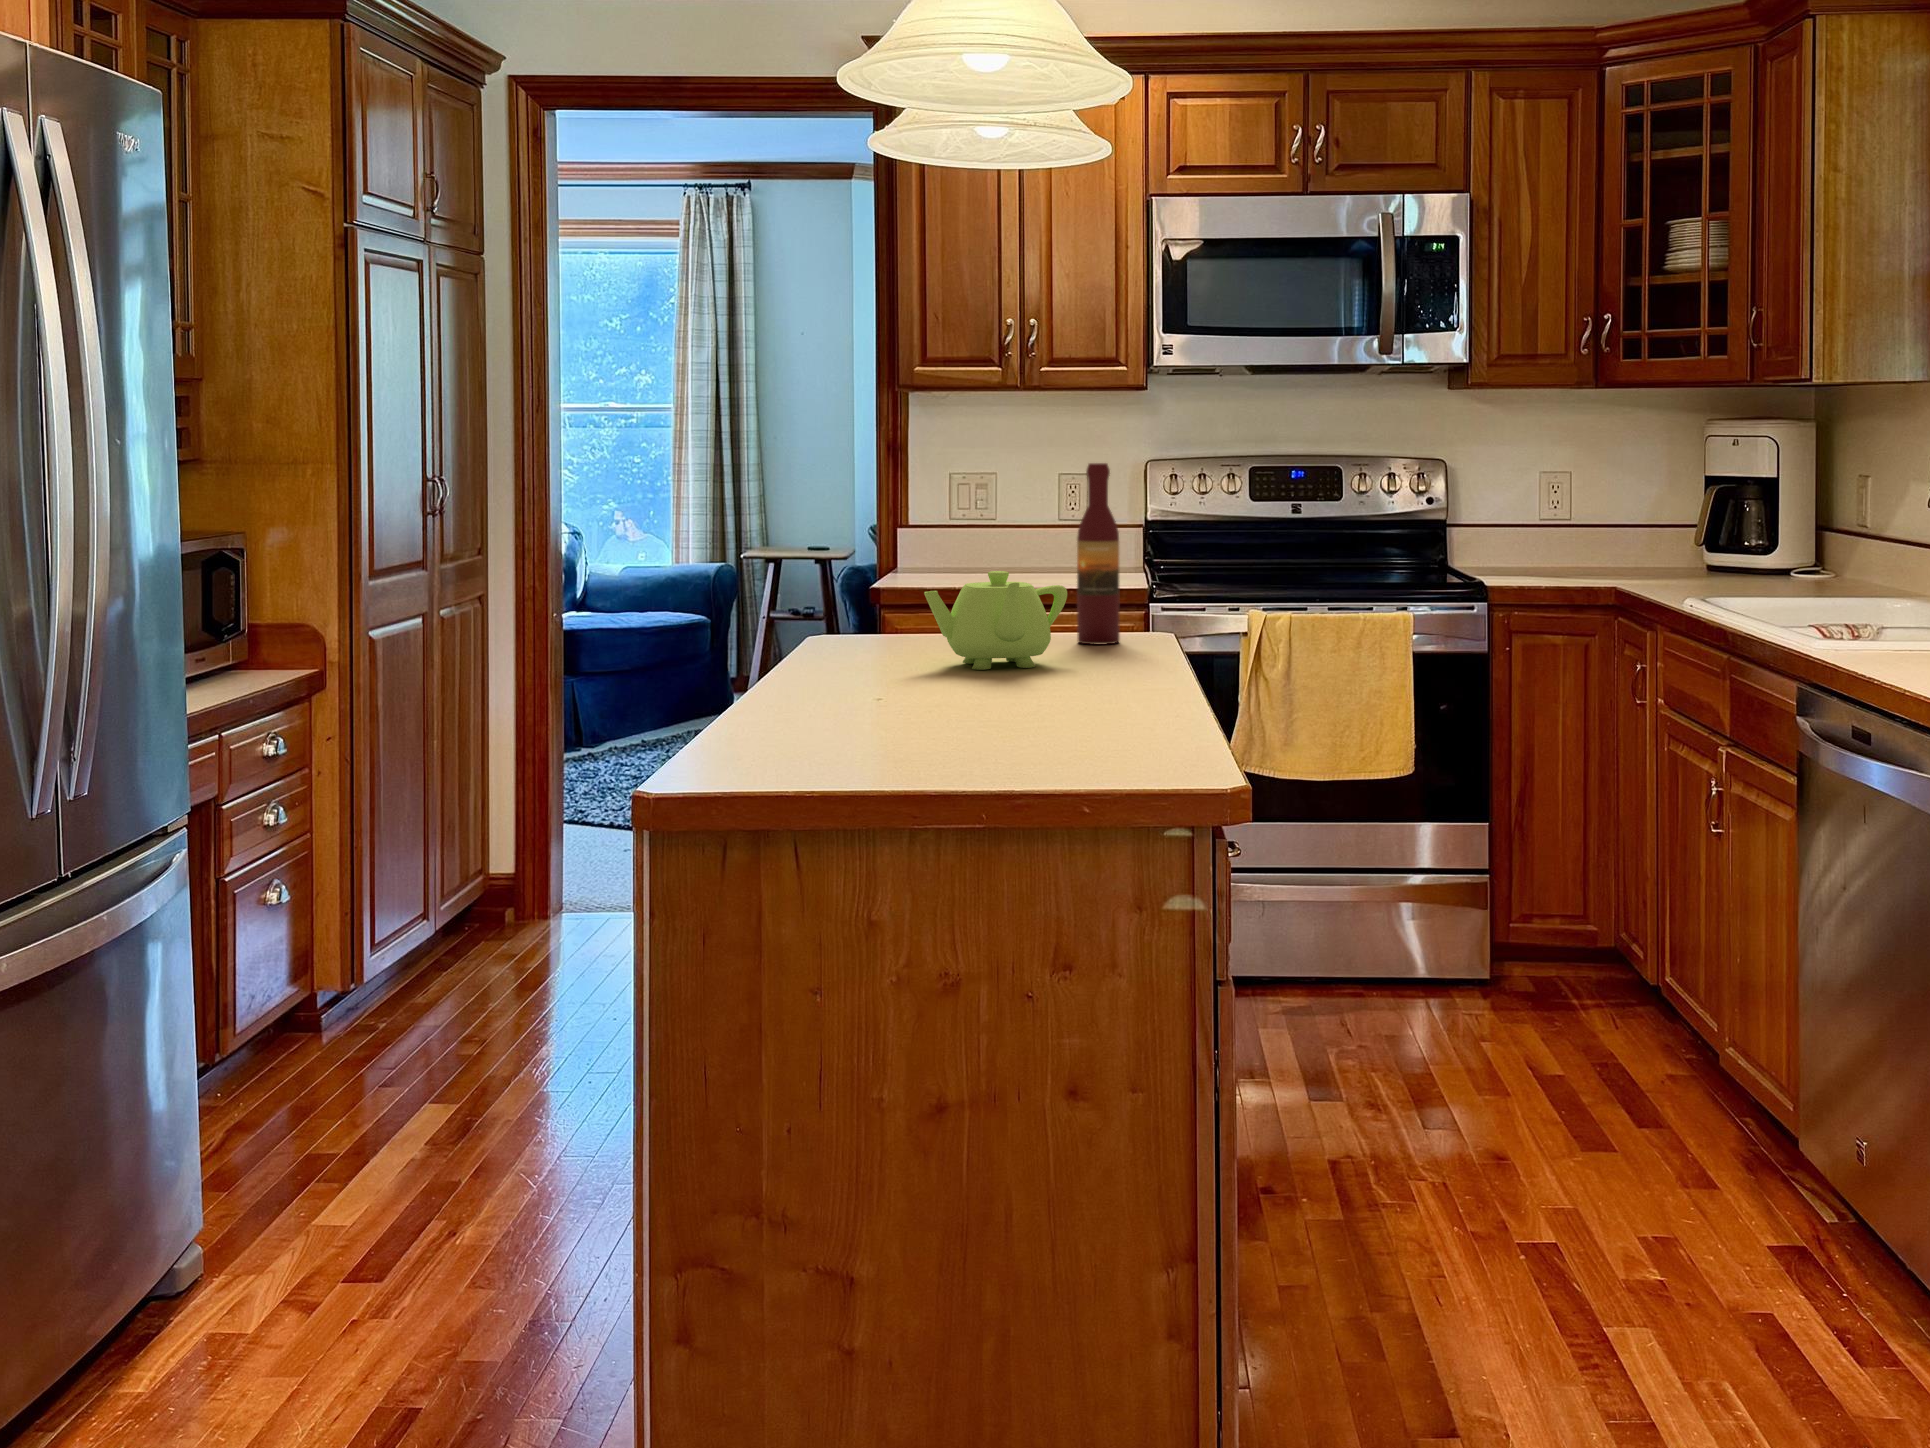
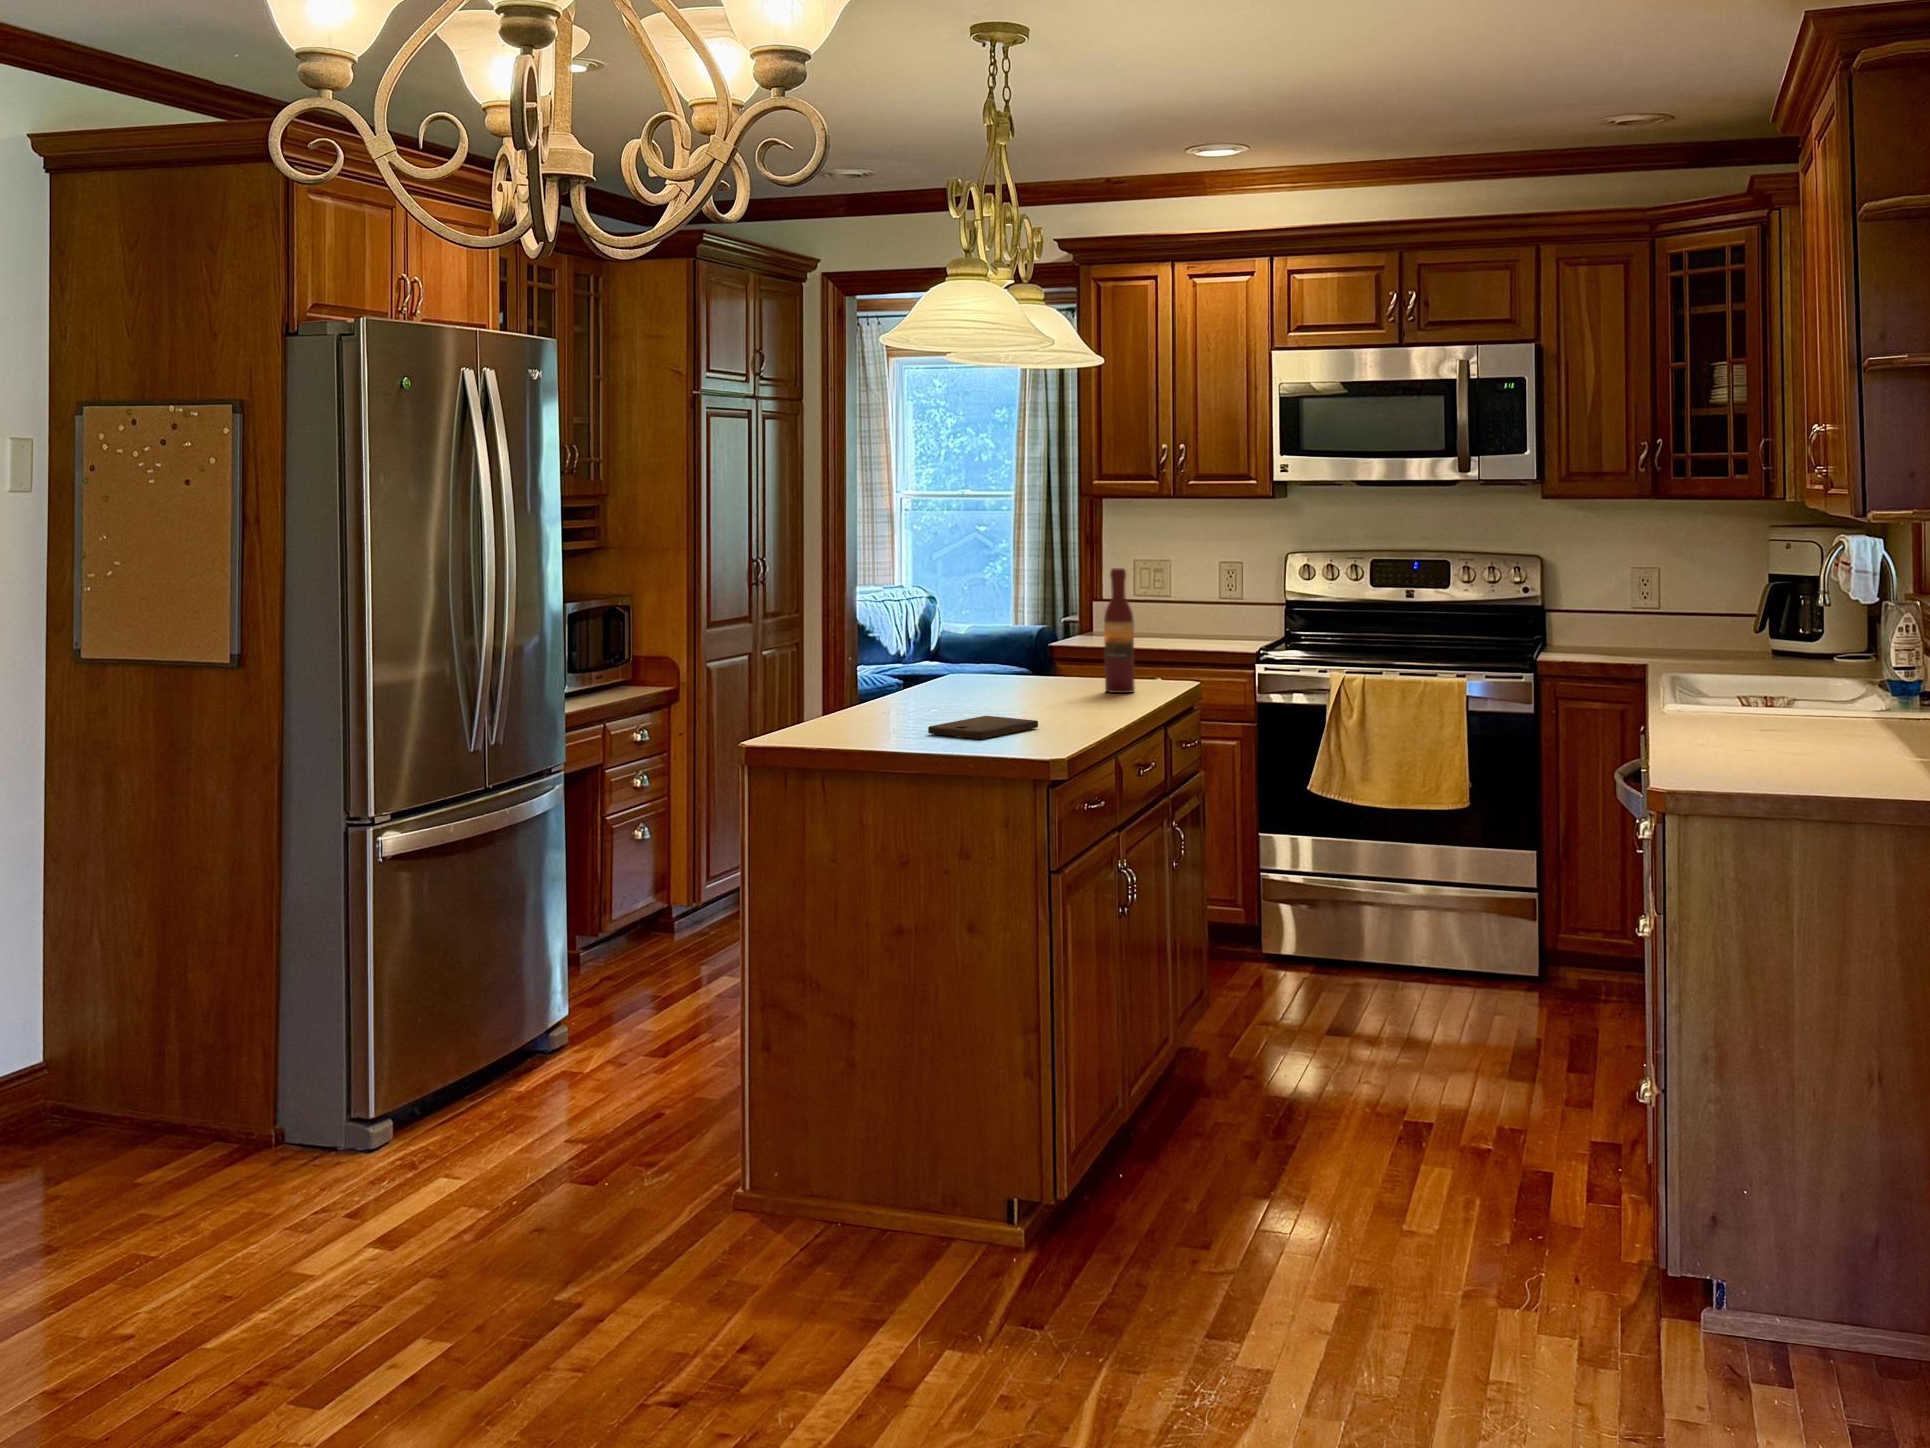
teapot: present [924,571,1067,670] -> none [976,641,1072,704]
cutting board: none [957,692,1108,734] -> present [928,716,1038,739]

